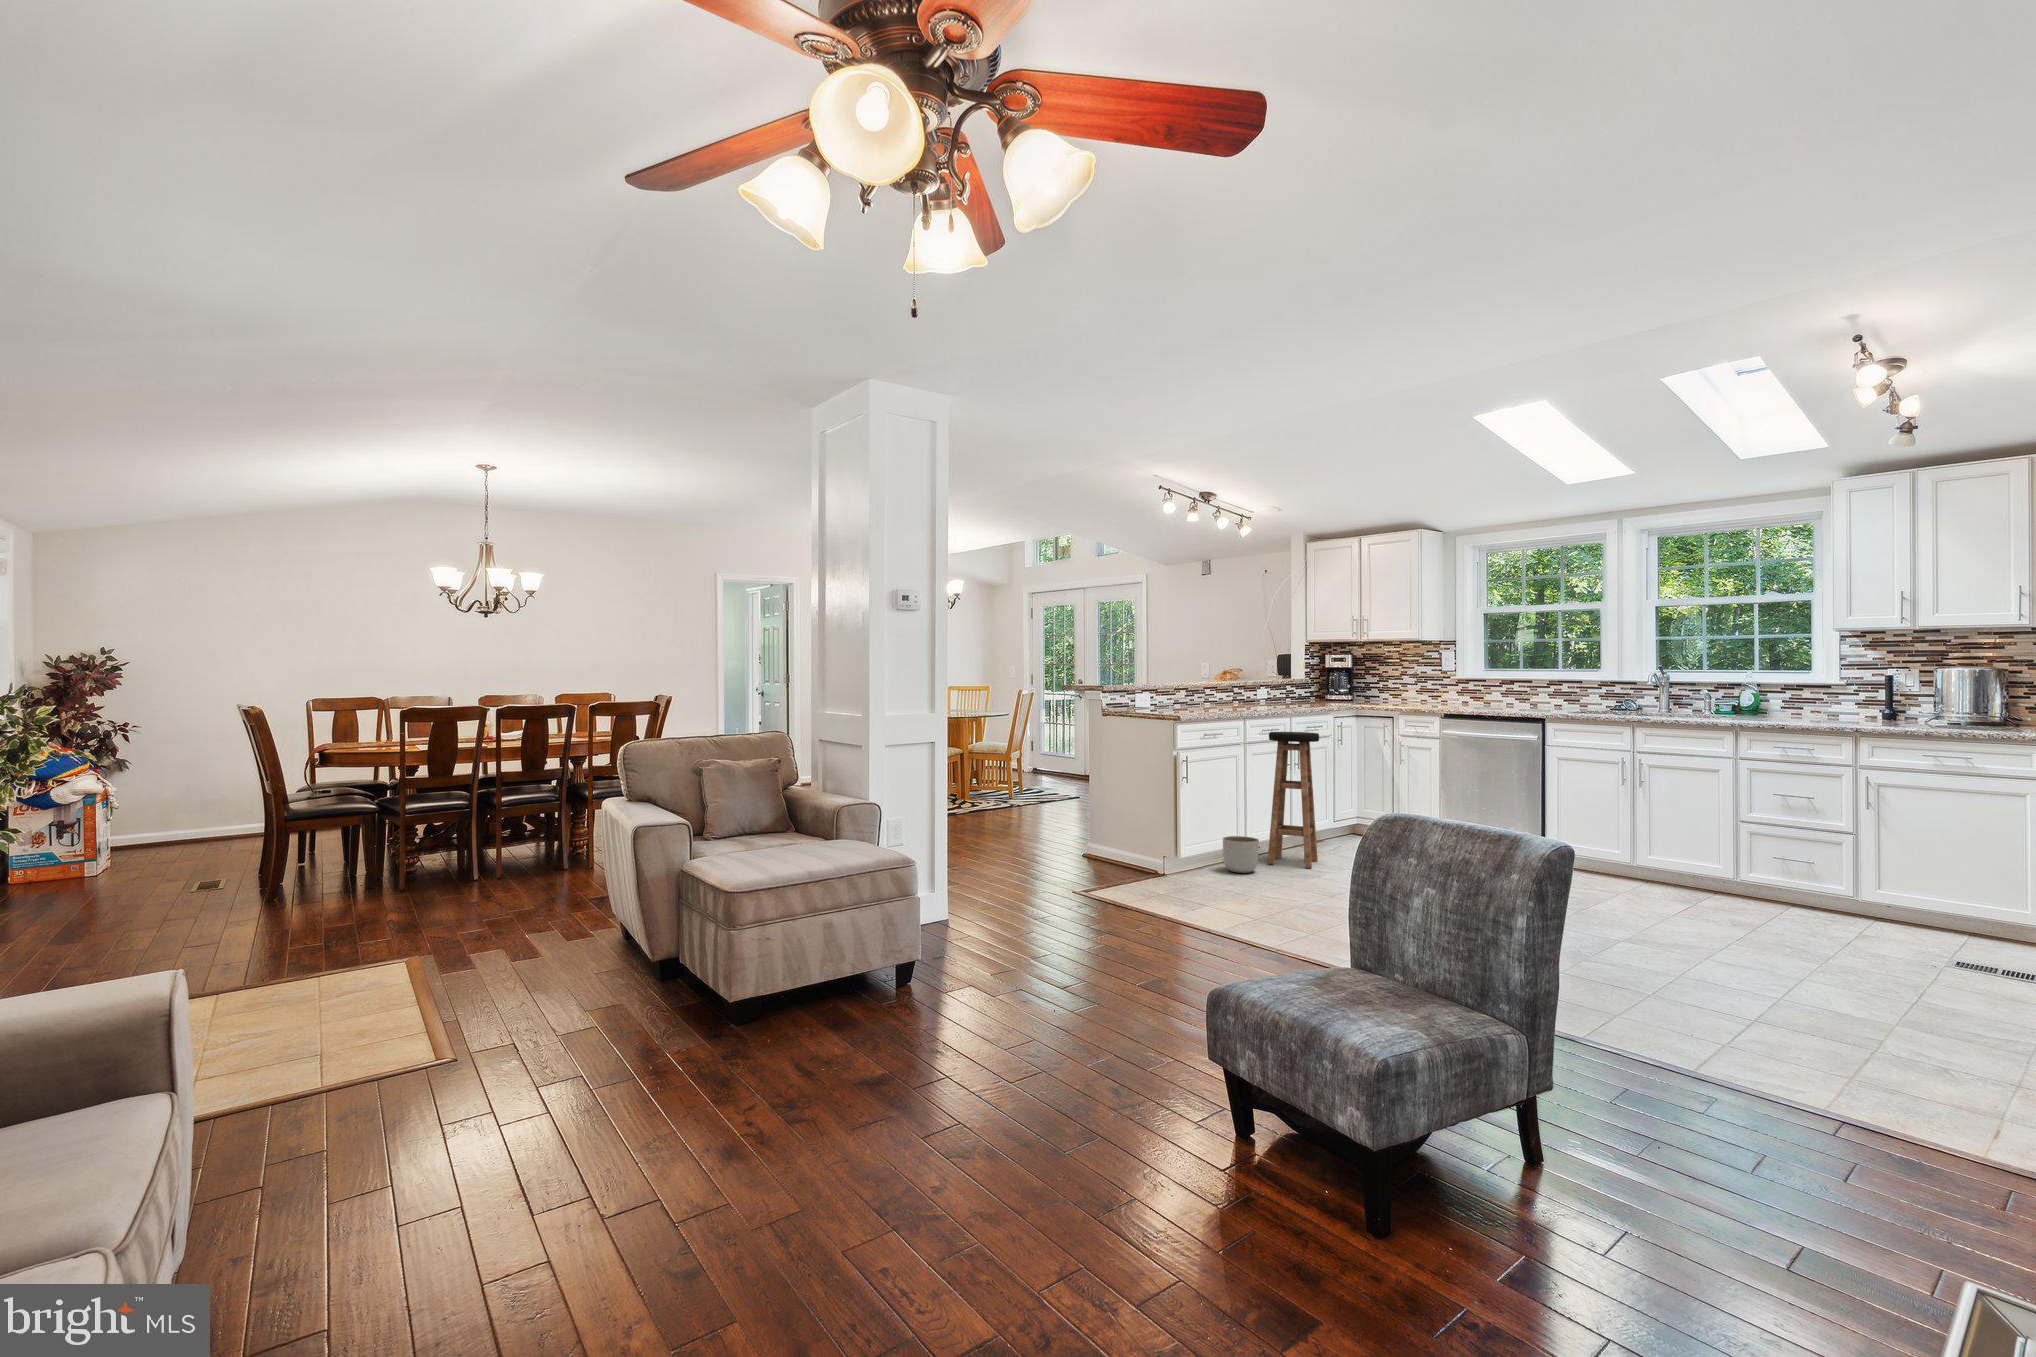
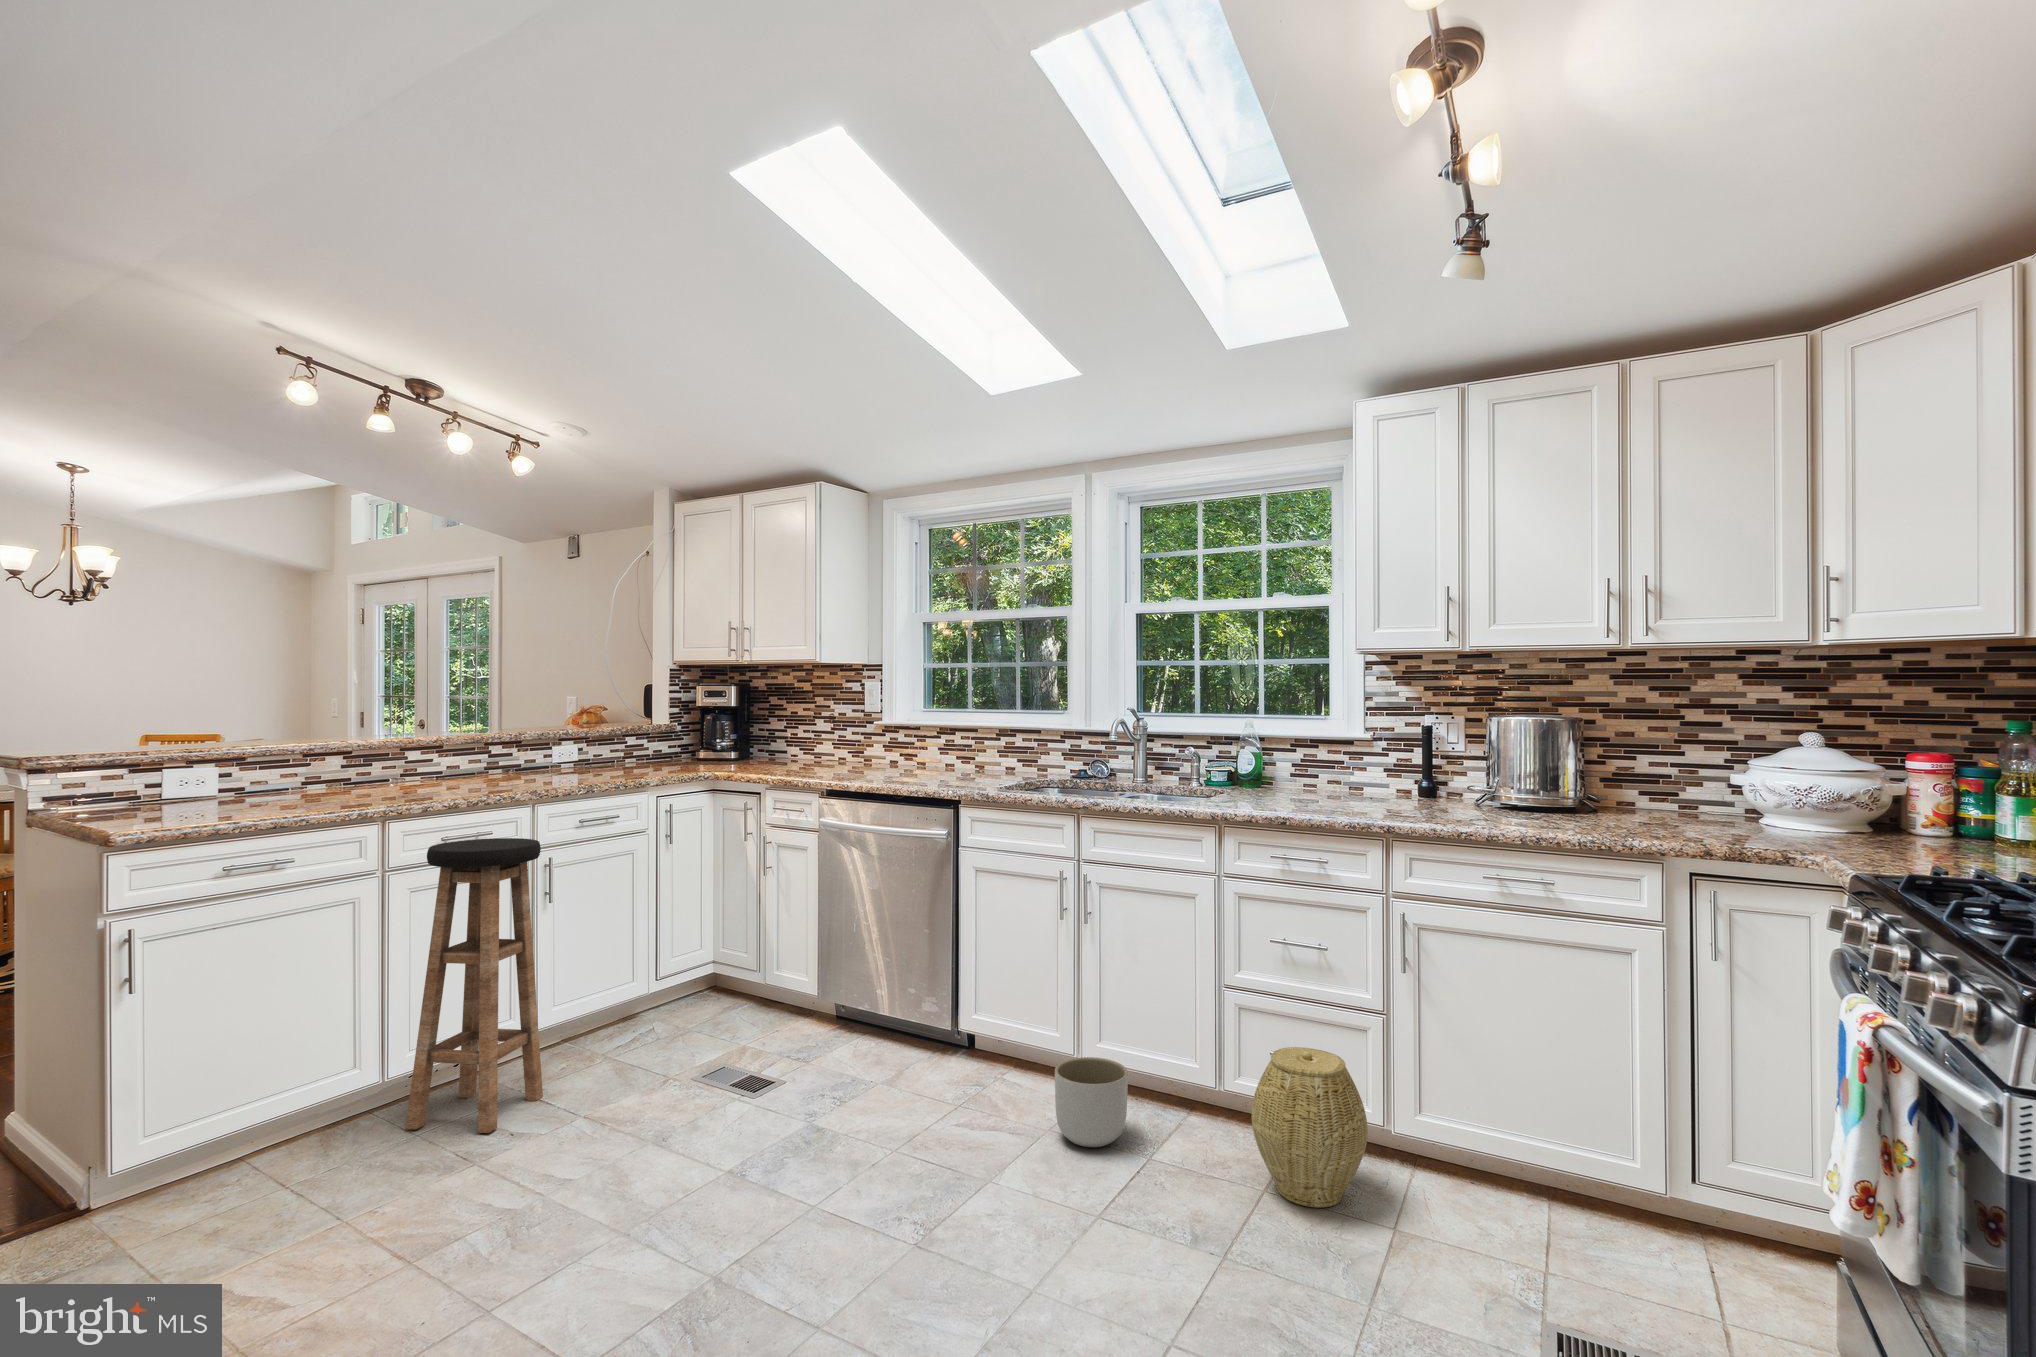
planter: present [1223,836,1259,873] -> present [1055,1057,1128,1147]
woven basket: none [1761,846,1838,924] -> present [1252,1047,1368,1207]

